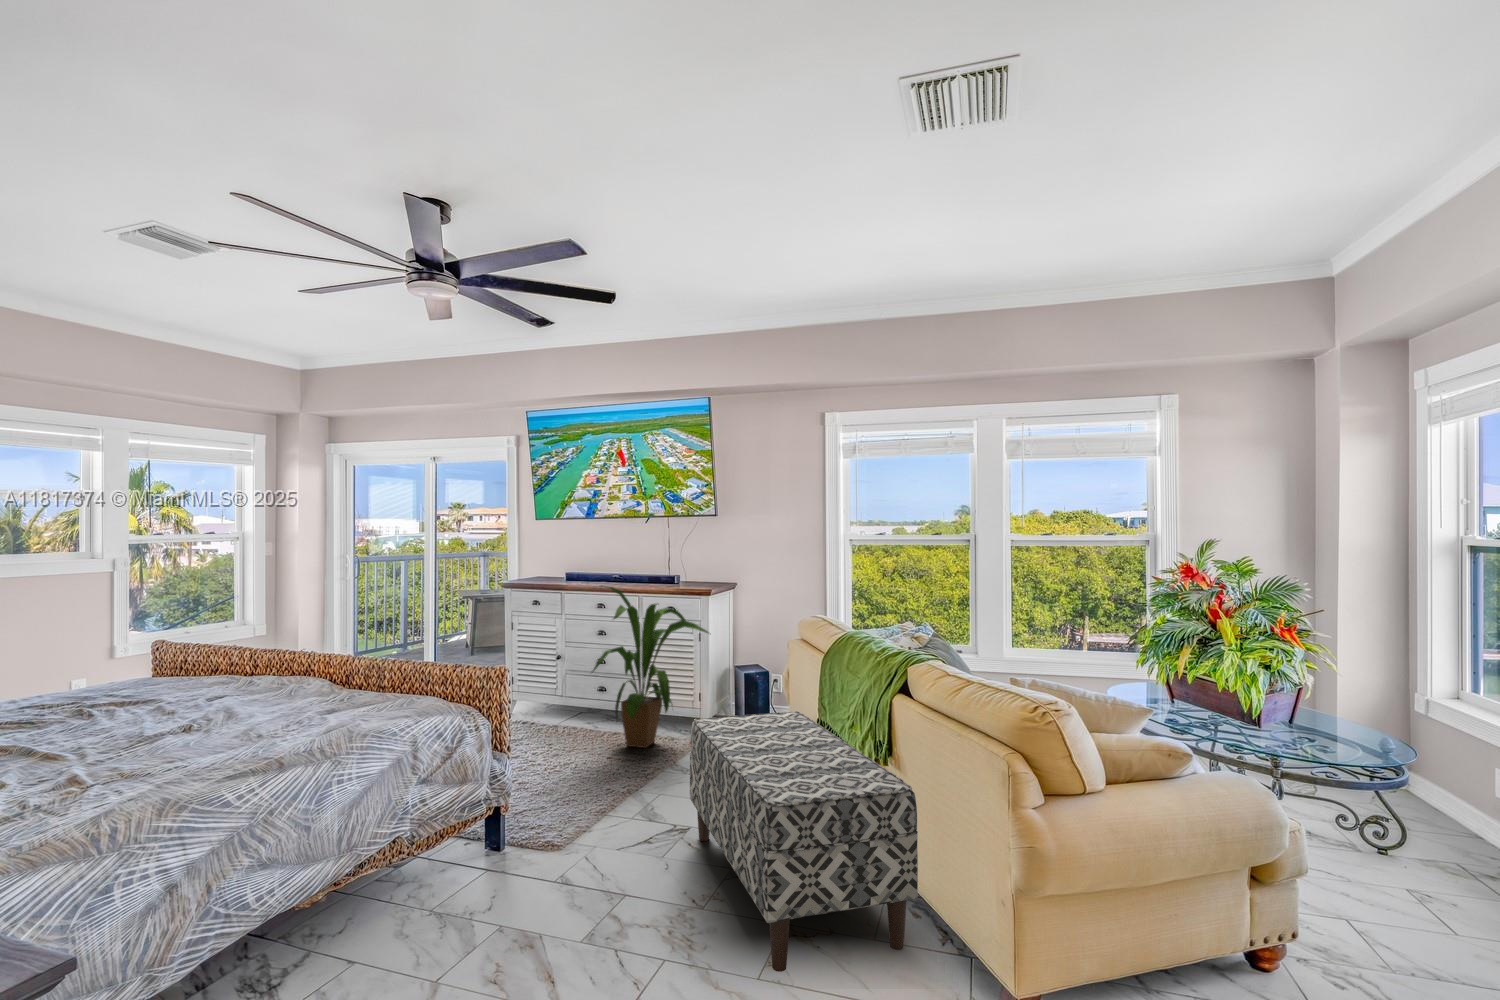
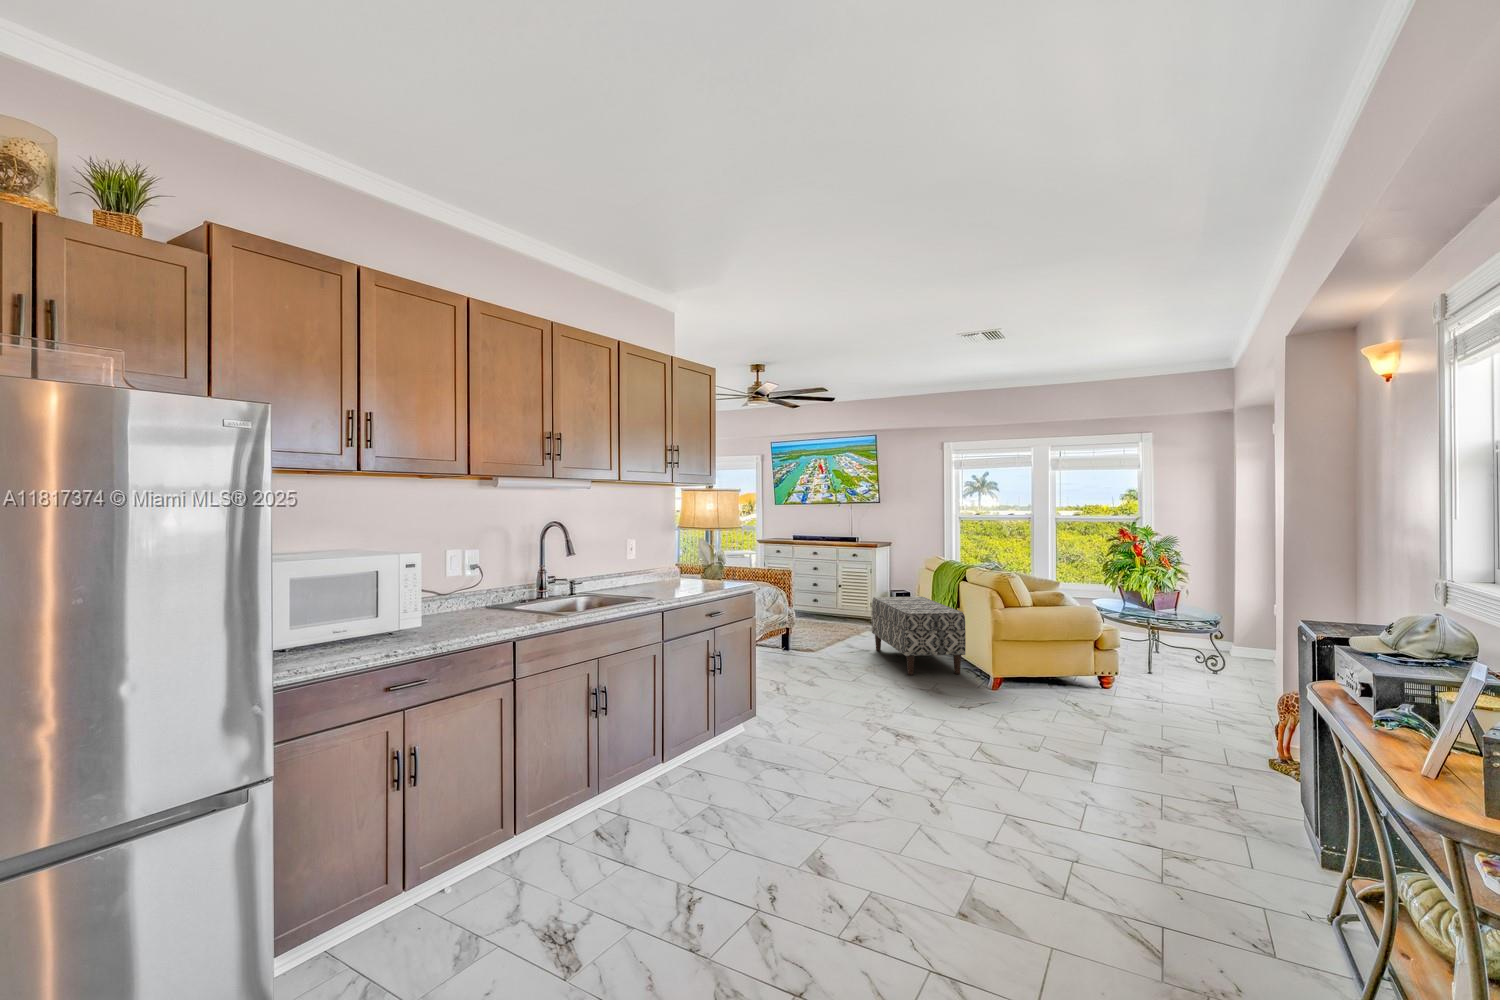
house plant: present [593,586,708,748] -> none [815,540,878,625]

